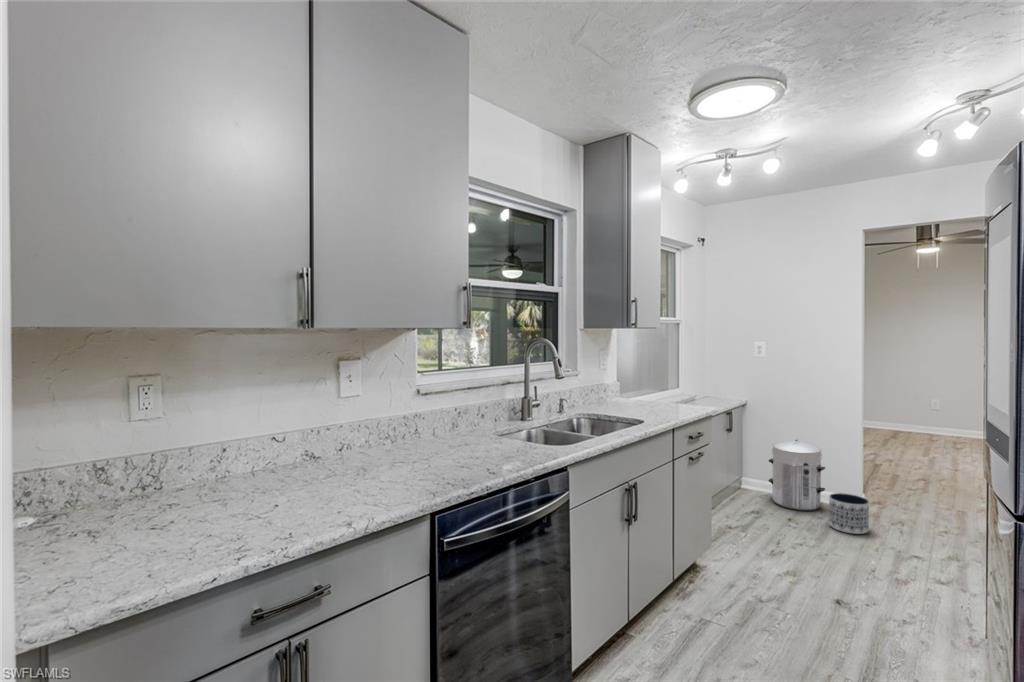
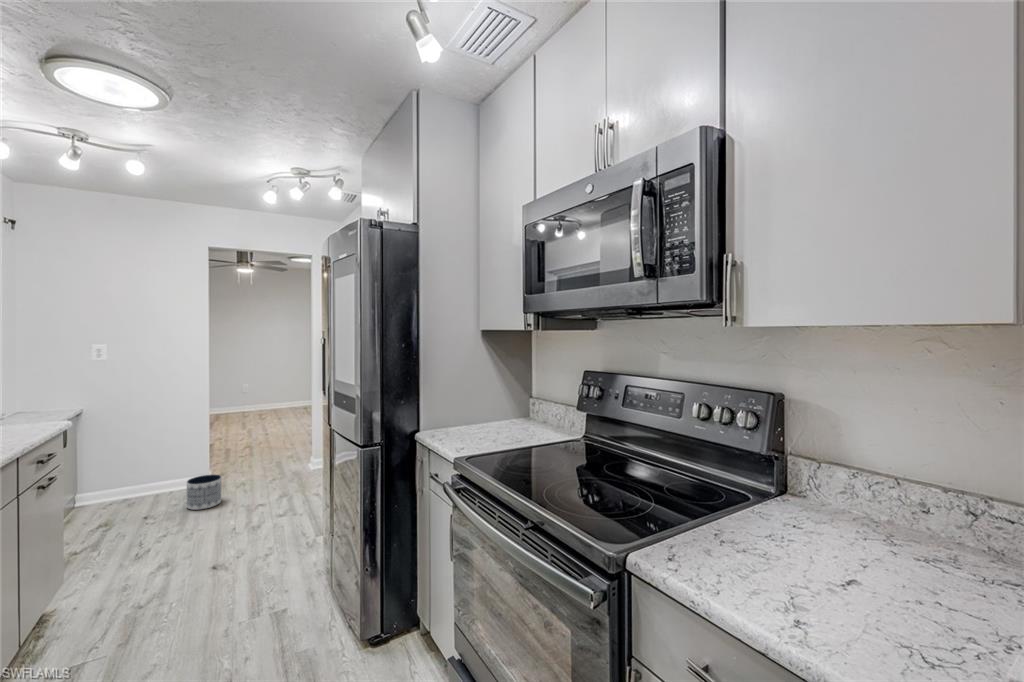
waste bin: present [769,440,825,511] -> none [116,439,179,509]

